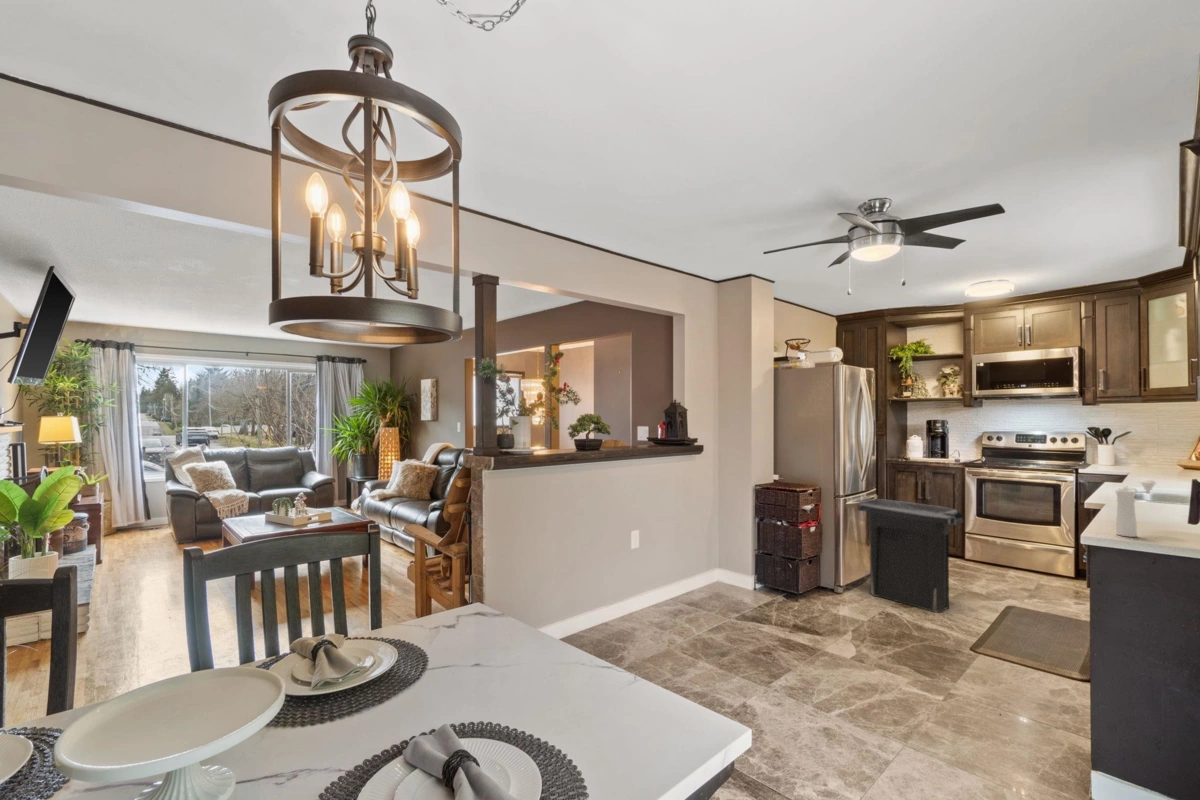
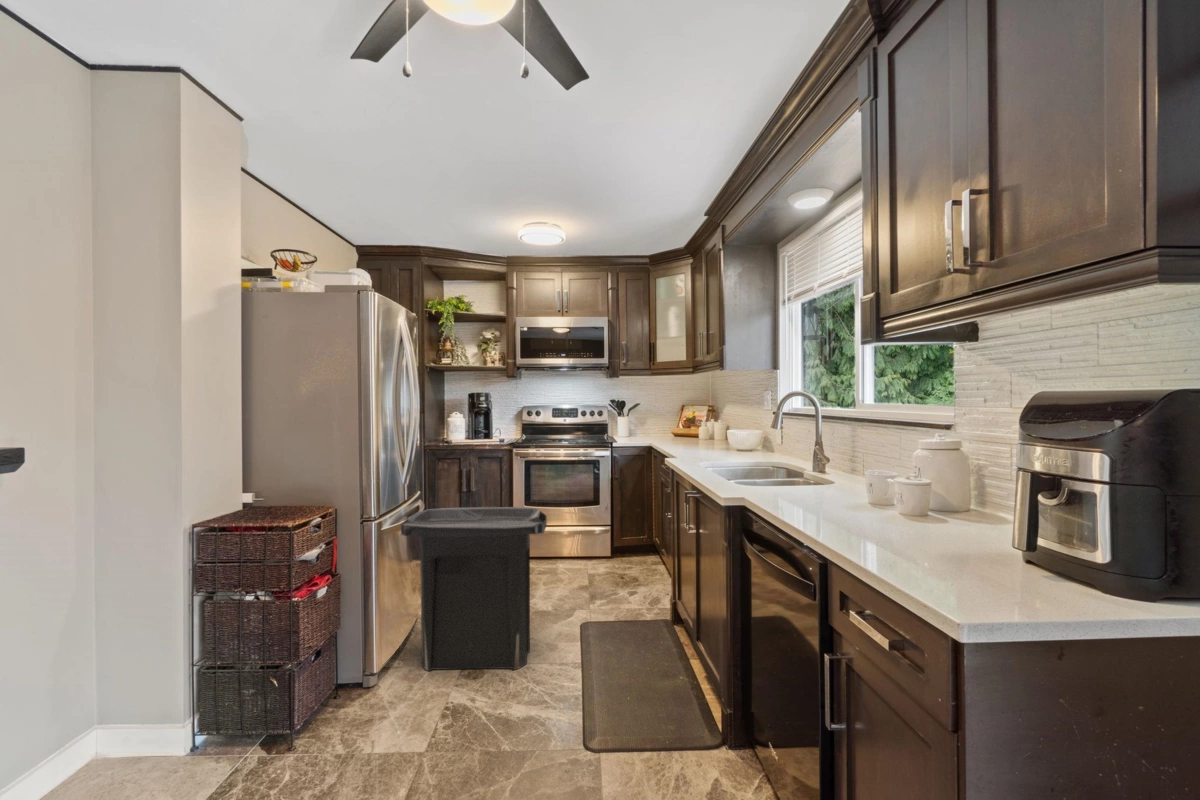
pepper mill: present [1115,479,1156,537] -> none [890,445,921,549]

